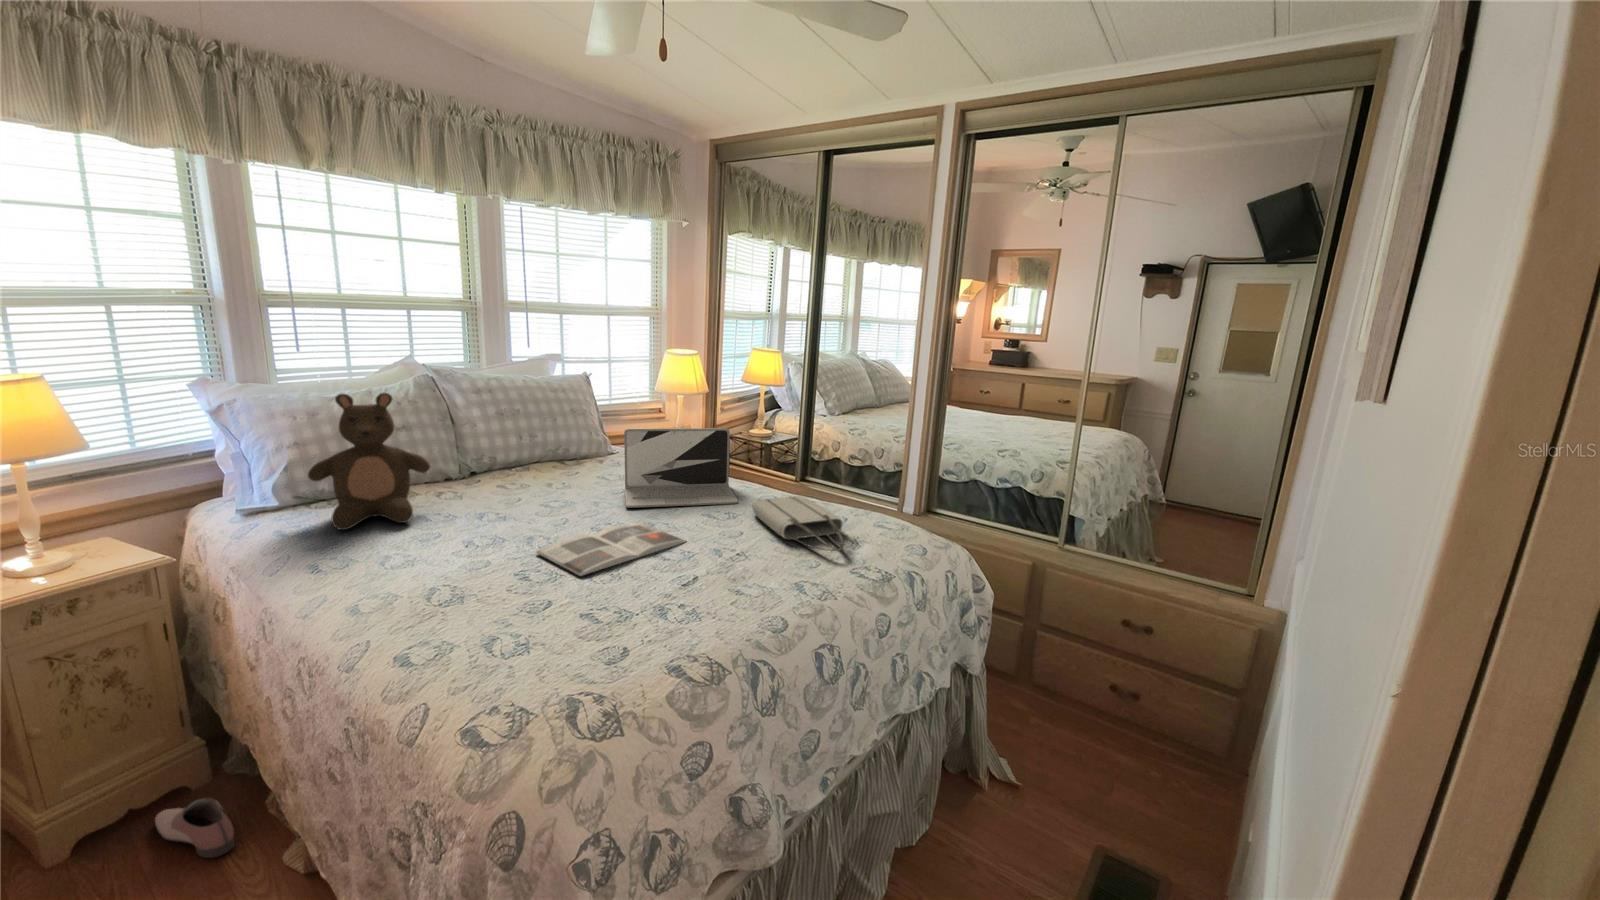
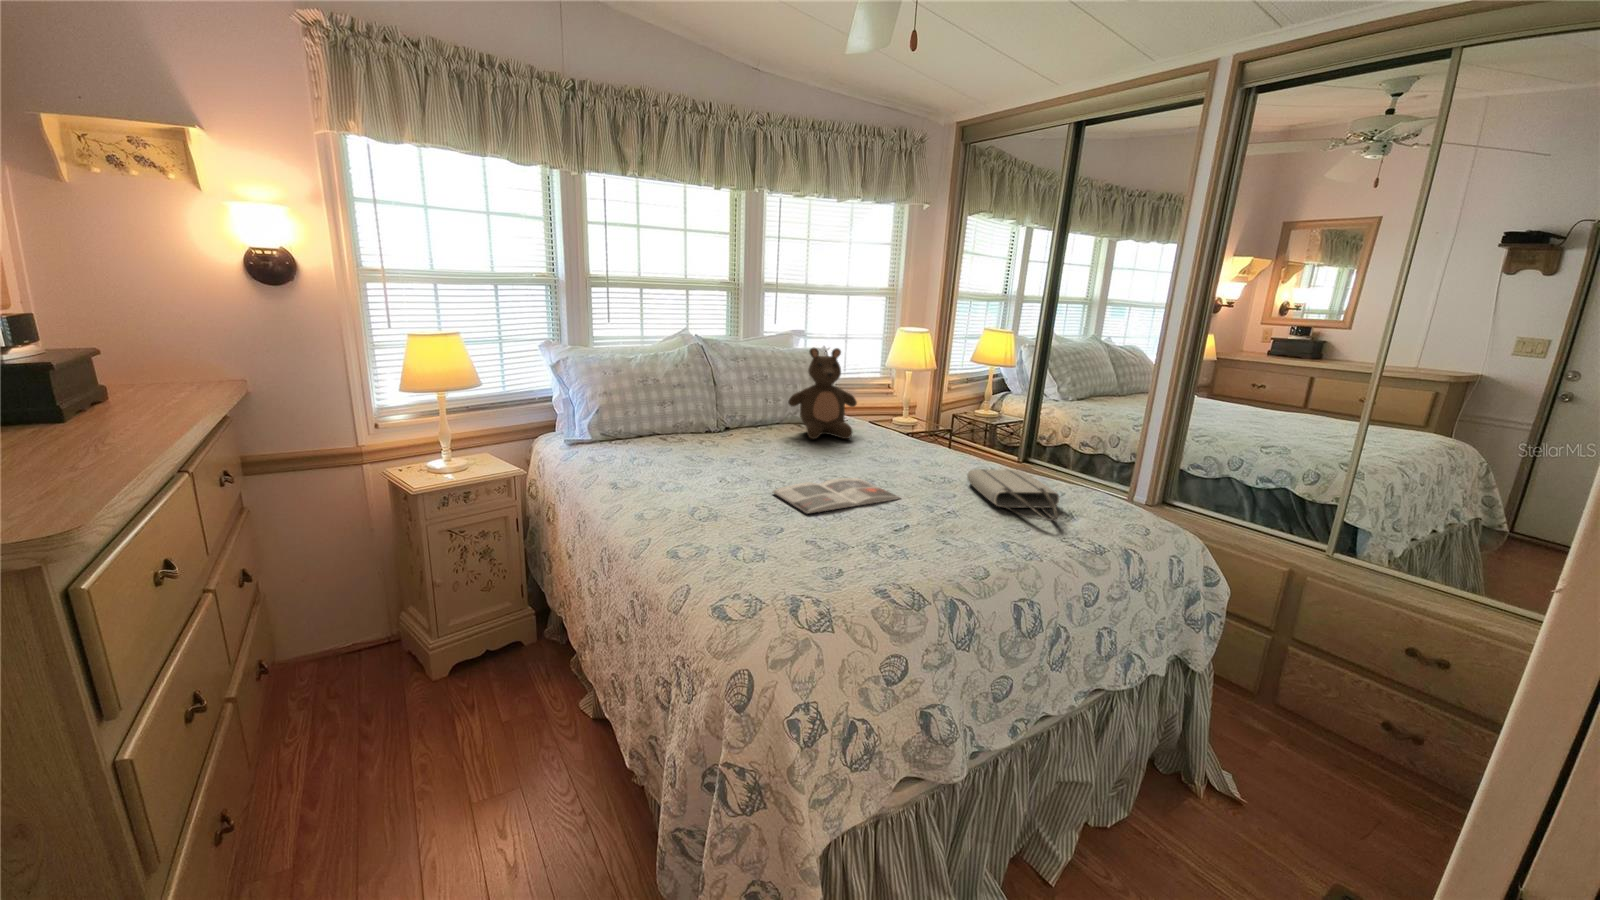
stuffed bear: present [308,393,430,530] -> present [788,348,857,439]
laptop: present [624,428,738,508] -> none [849,396,954,472]
shoe: present [155,798,235,858] -> none [503,649,549,692]

